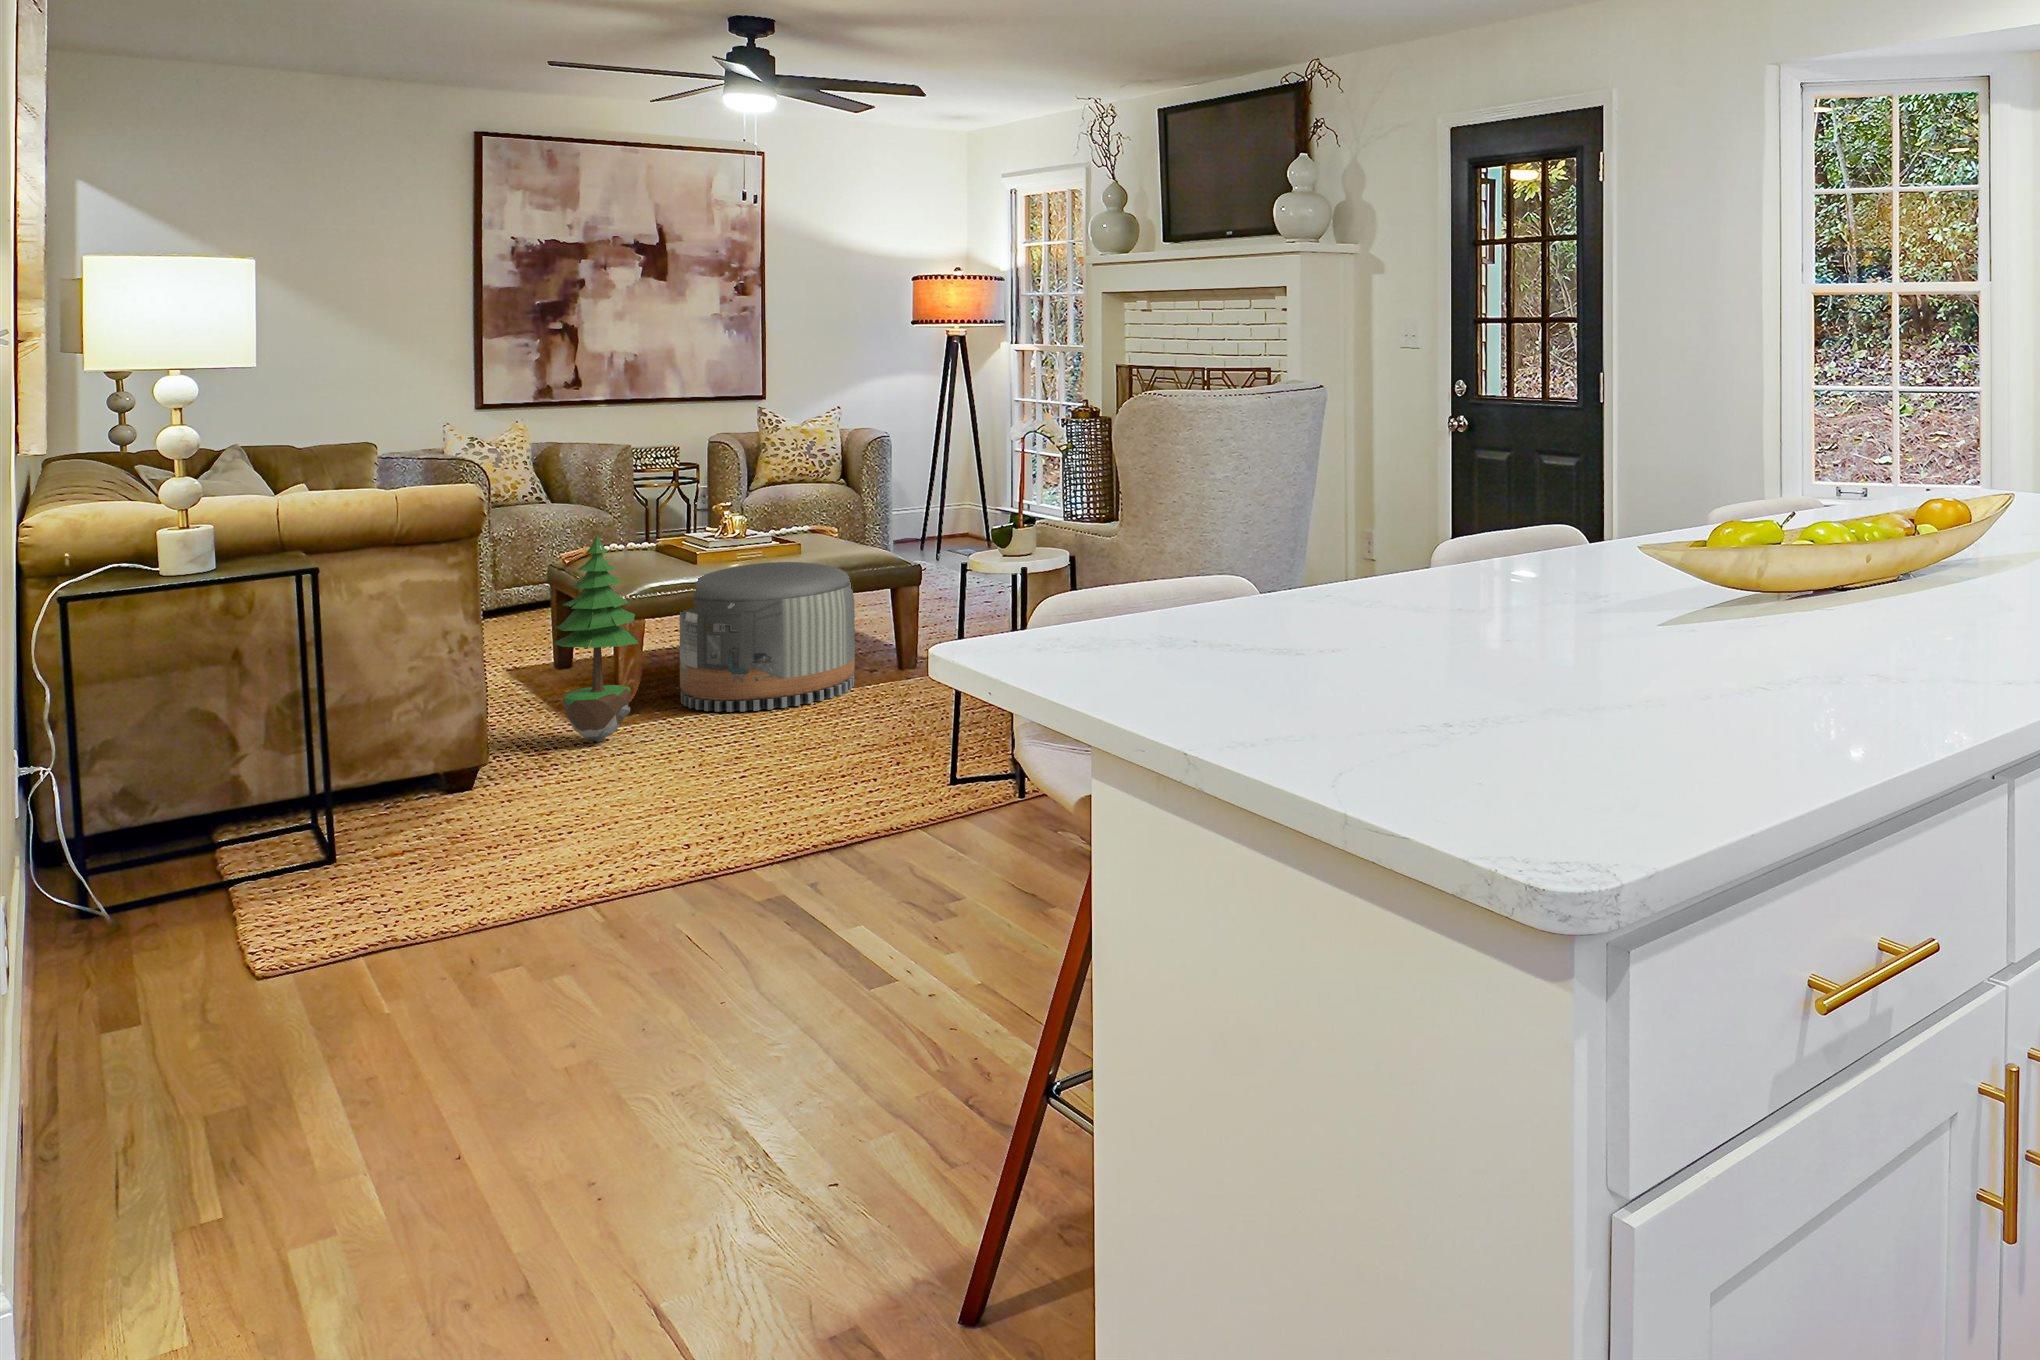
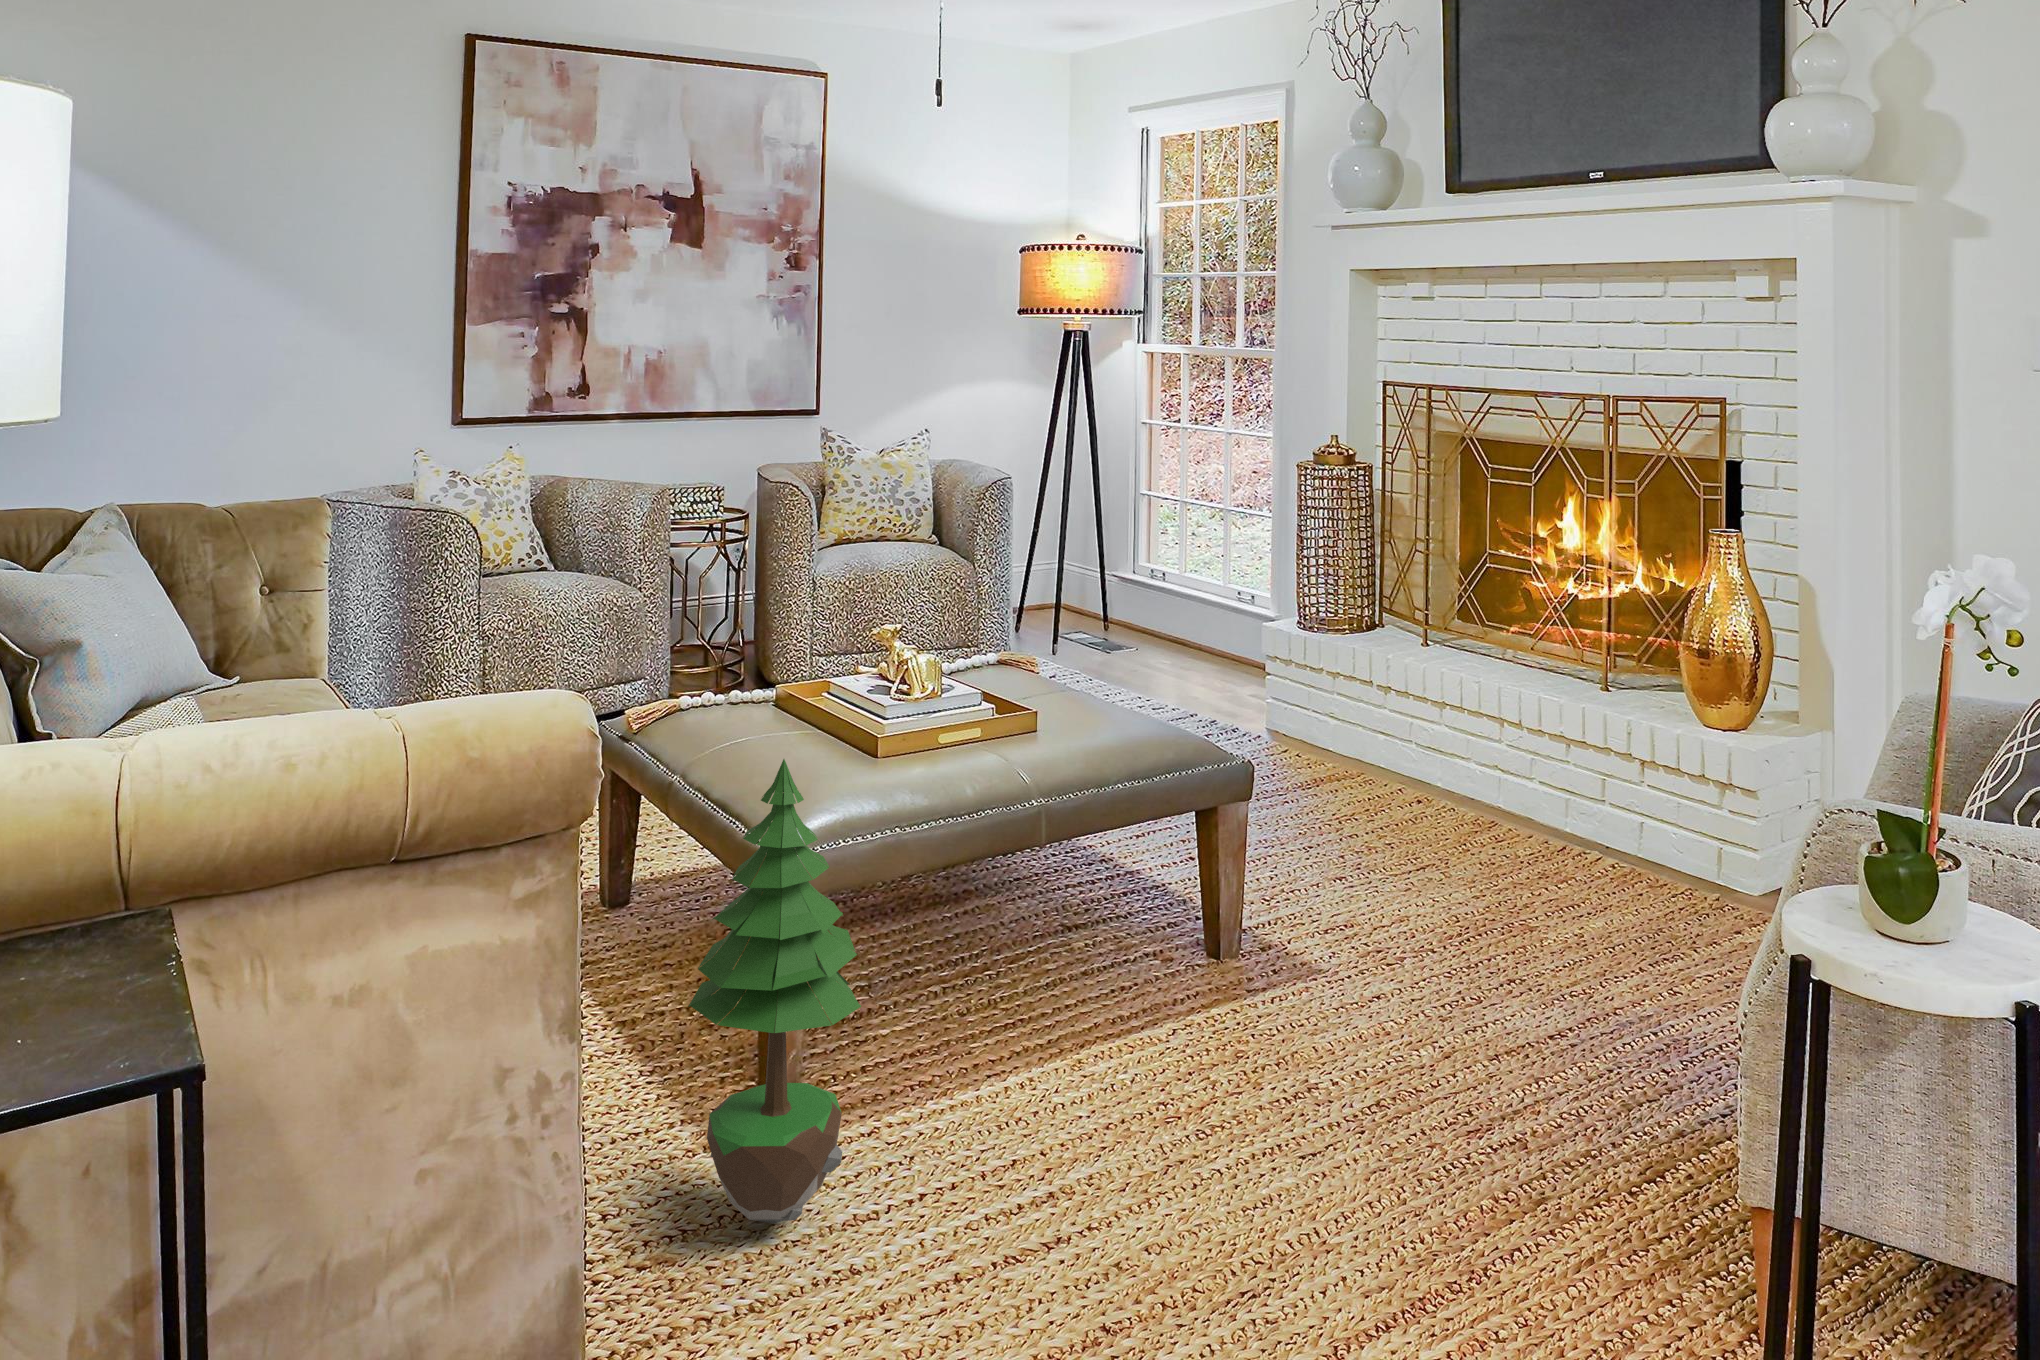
pouf: present [680,562,855,712] -> none [879,766,1195,1117]

